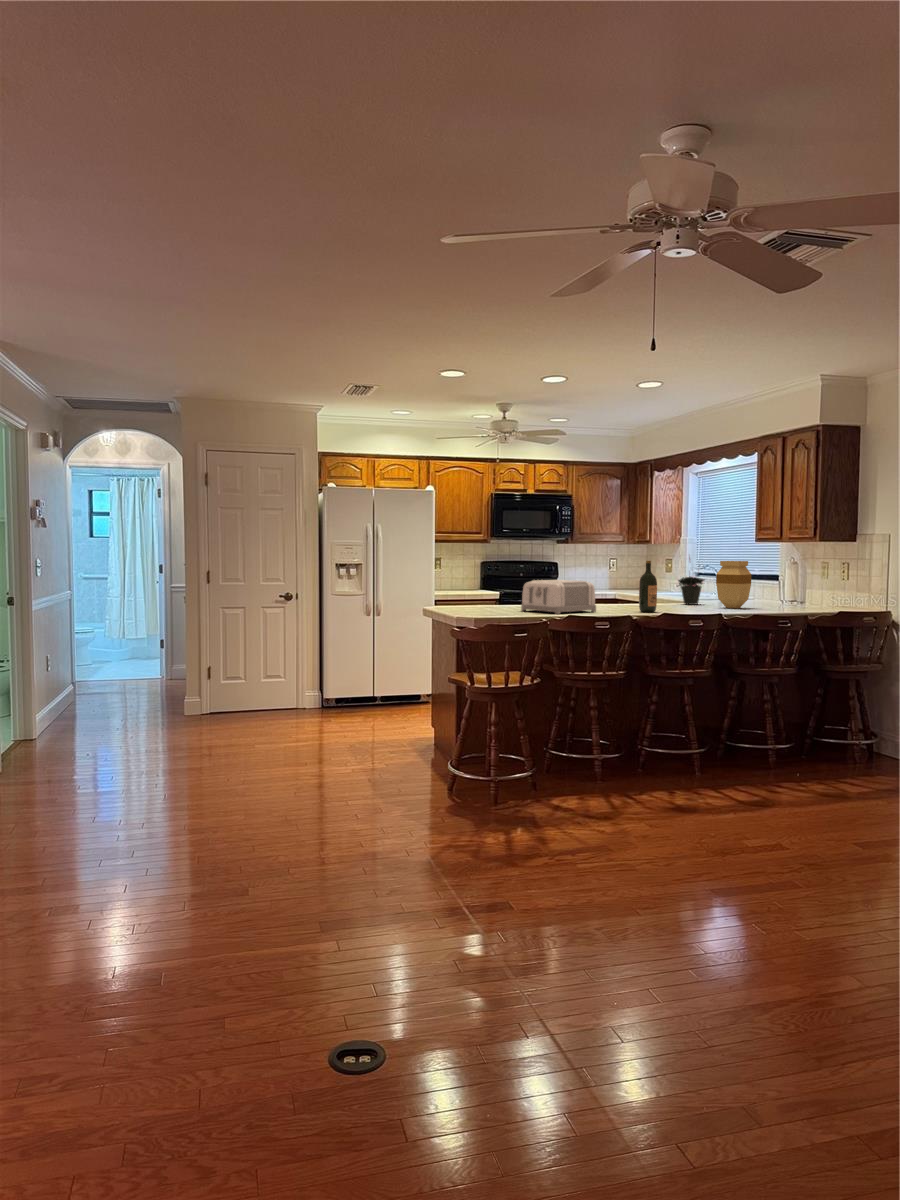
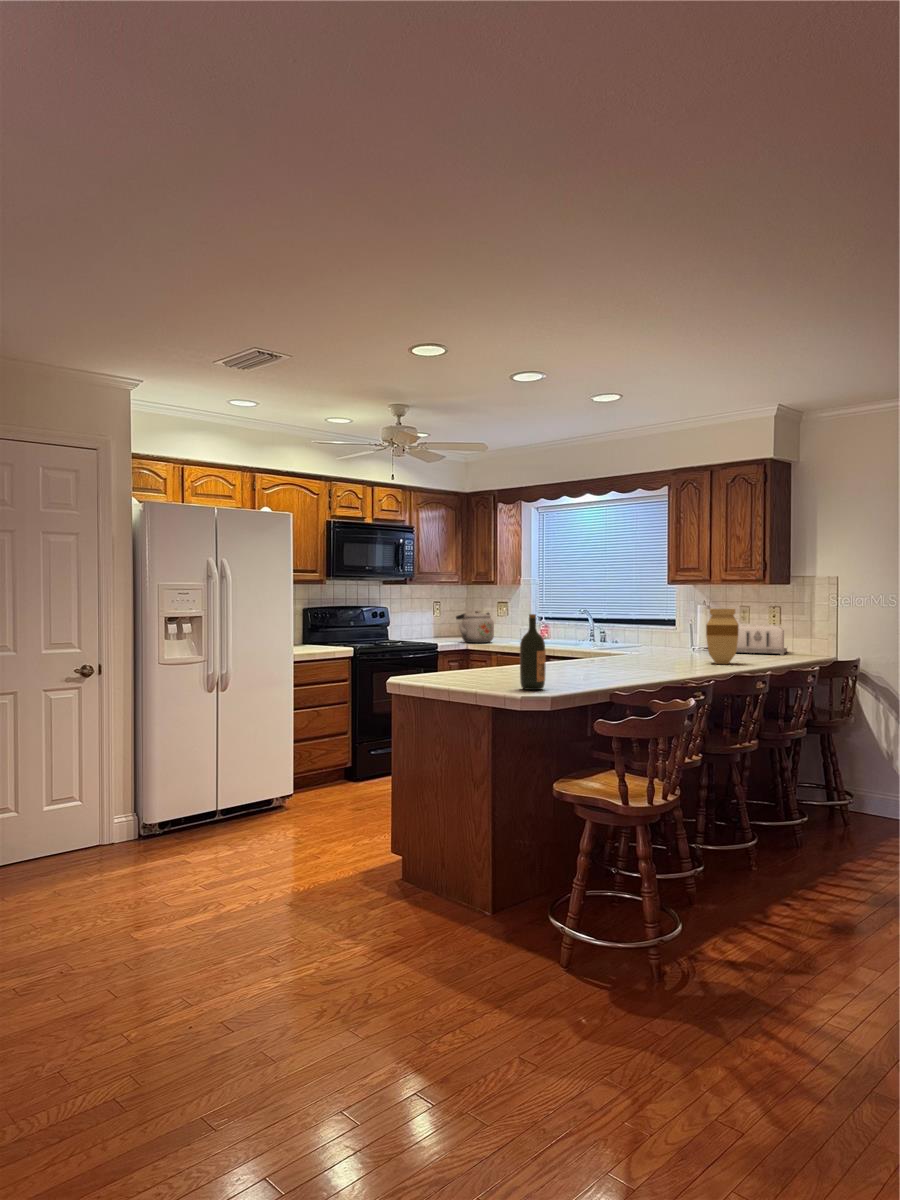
wine bottle: present [639,561,657,612] -> present [520,614,546,690]
kettle: none [601,565,634,592] -> present [456,611,494,643]
potted plant: present [677,577,705,605] -> none [638,600,669,660]
toaster: present [521,580,596,614] -> present [736,624,787,655]

